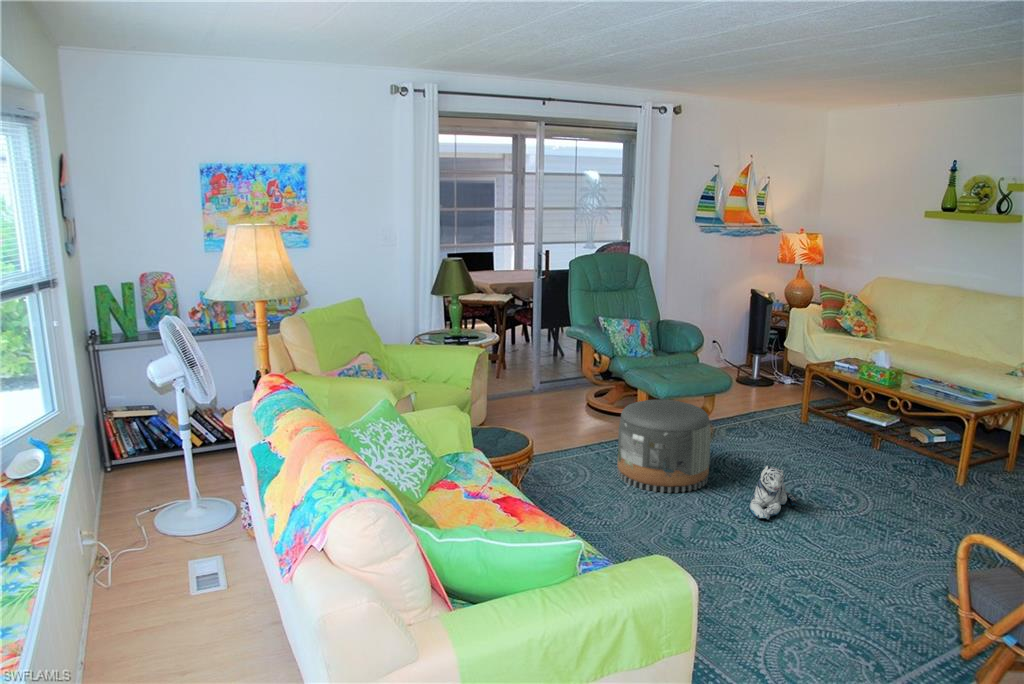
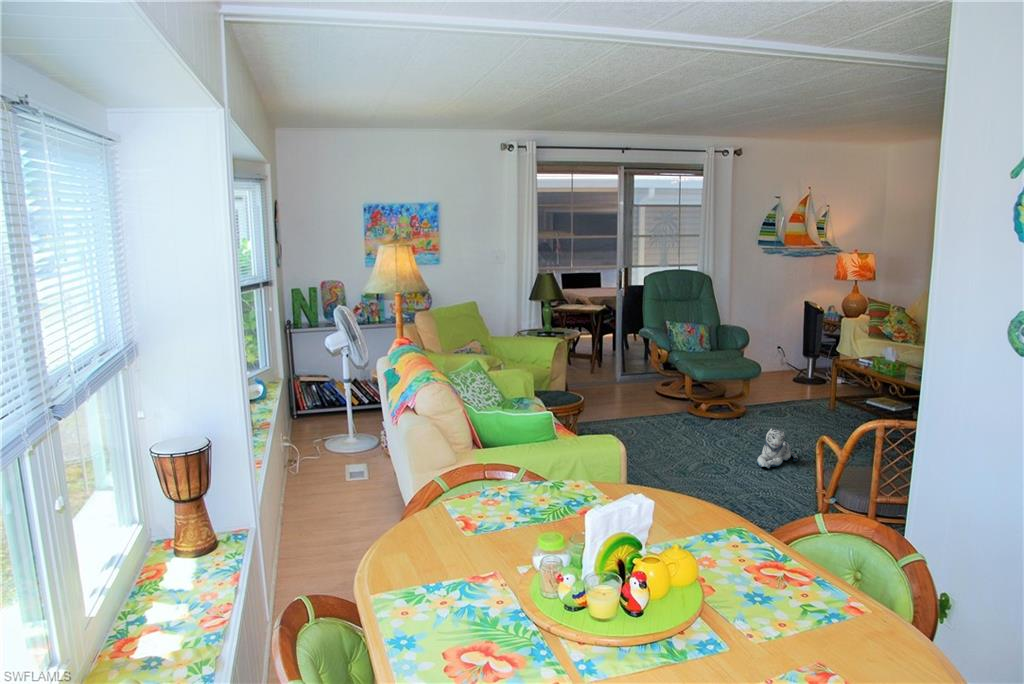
pouf: present [617,399,711,493] -> none [661,380,735,450]

